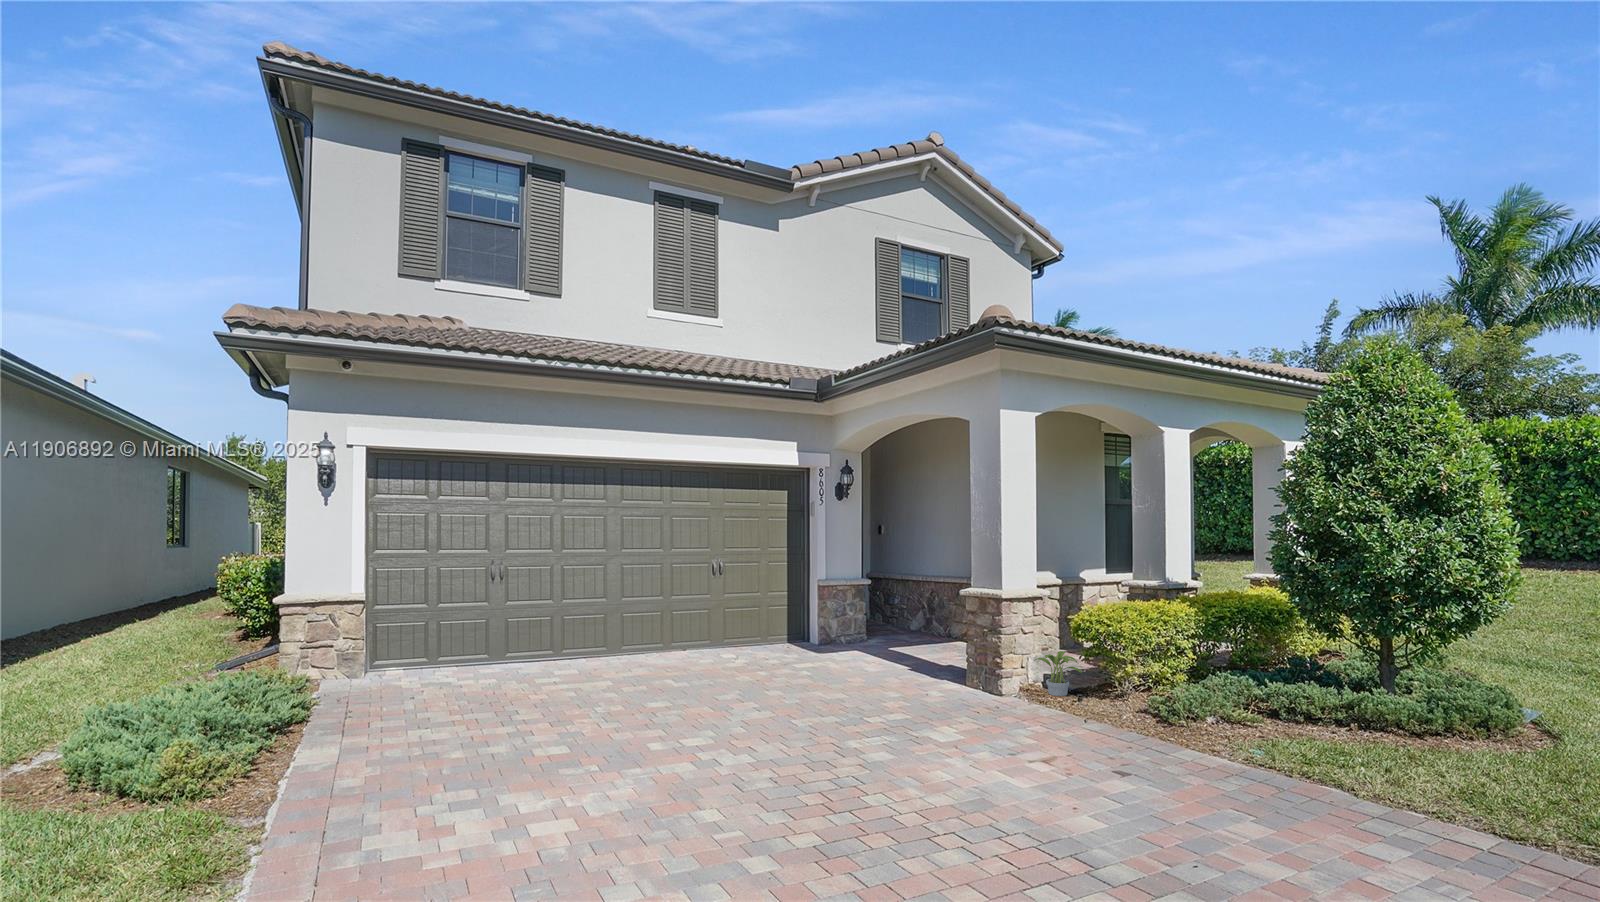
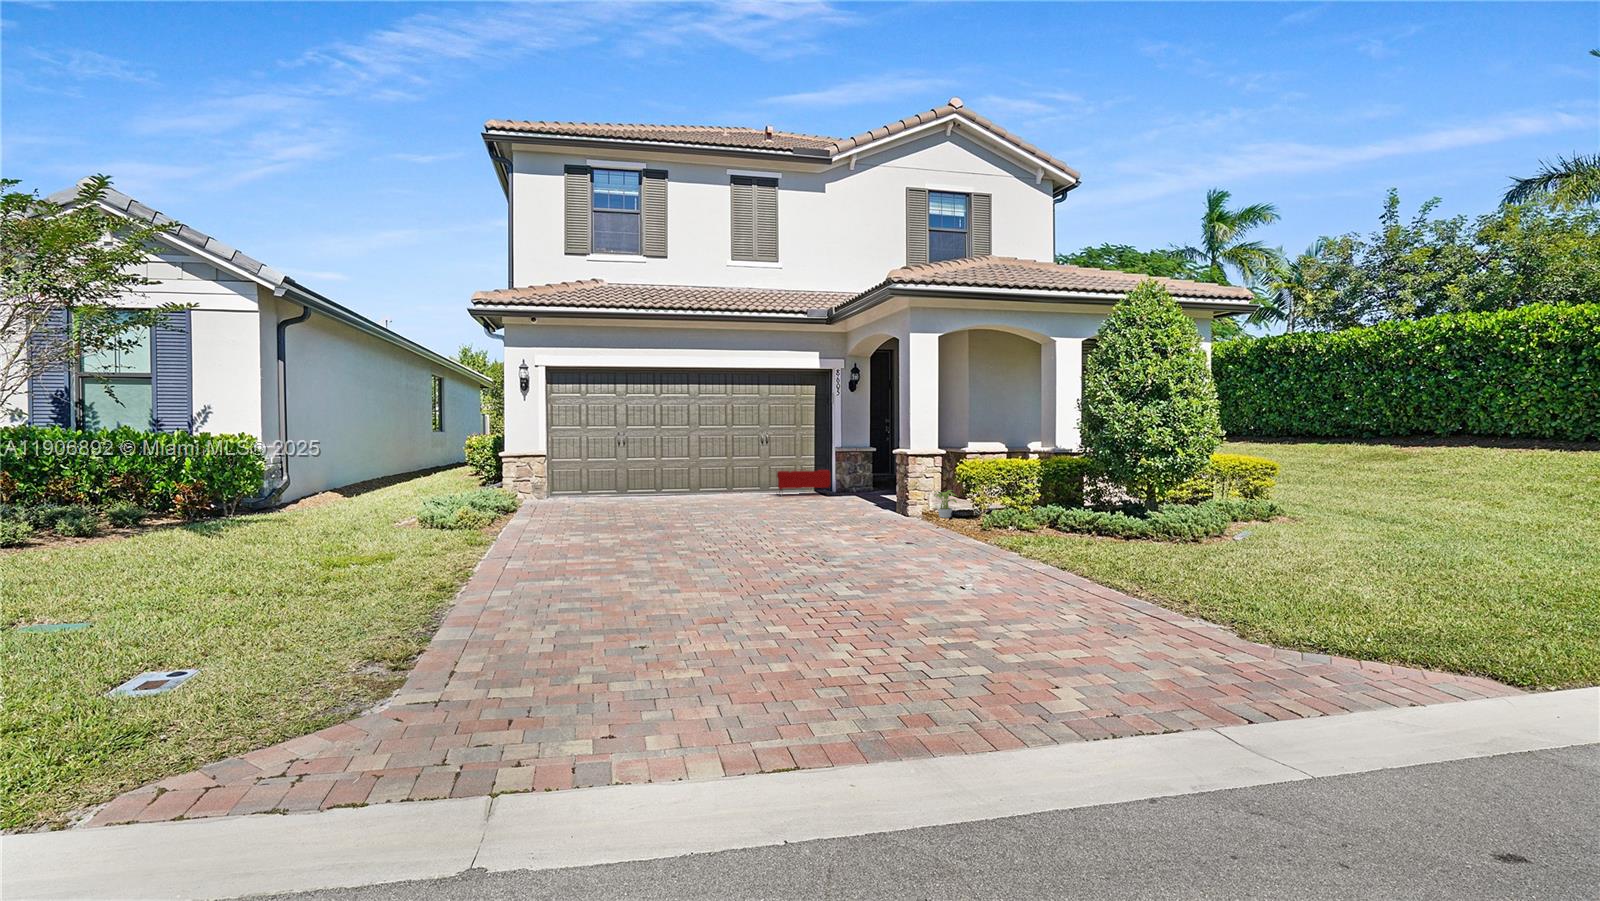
bench: none [726,607,809,654] -> present [777,469,830,496]

